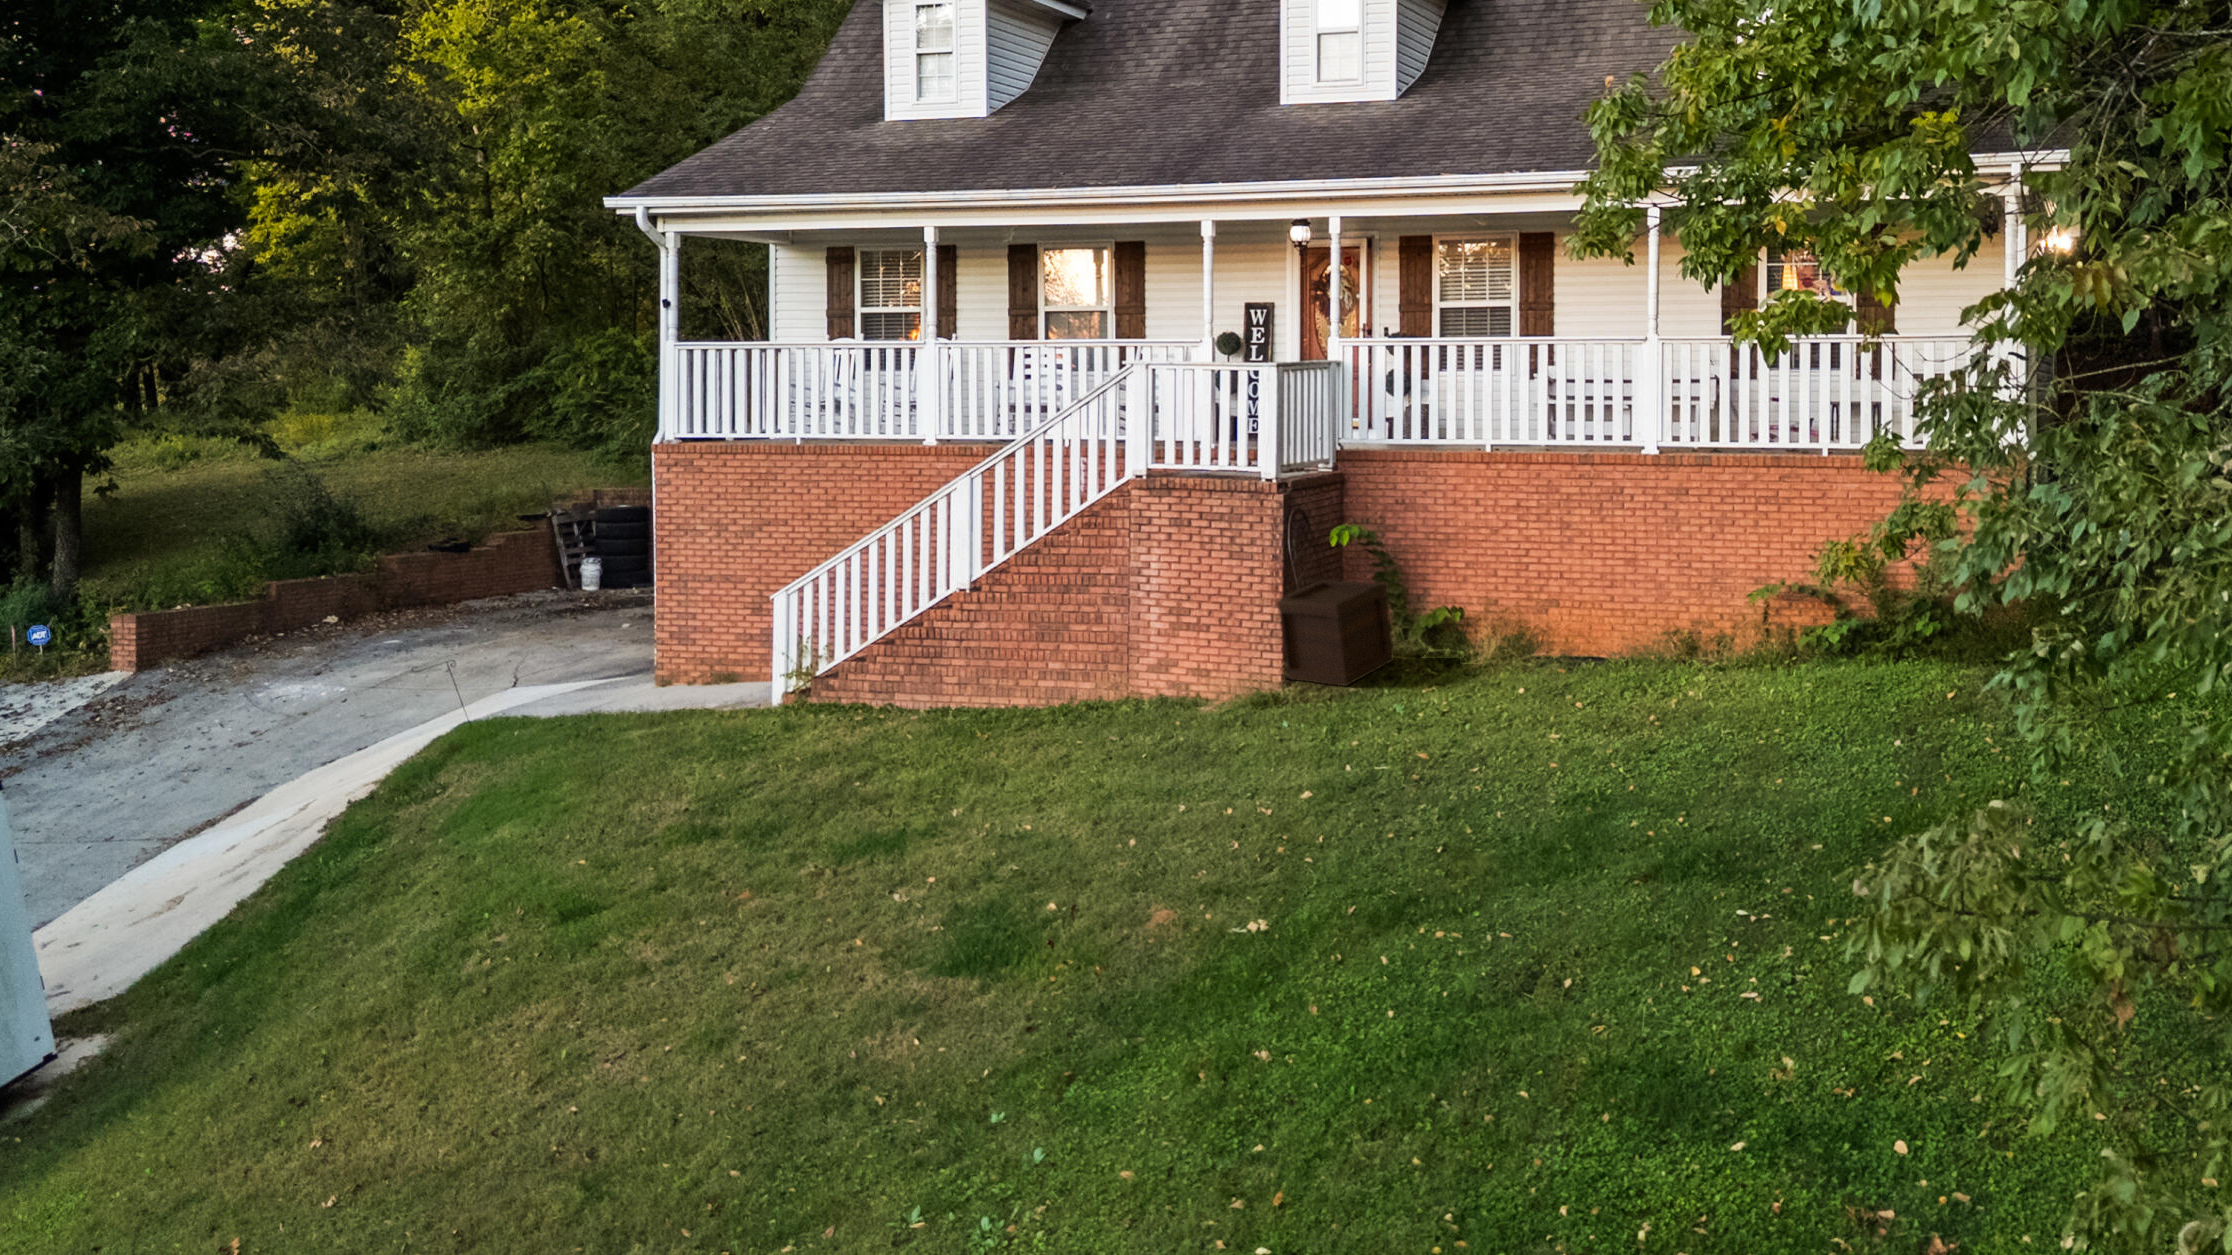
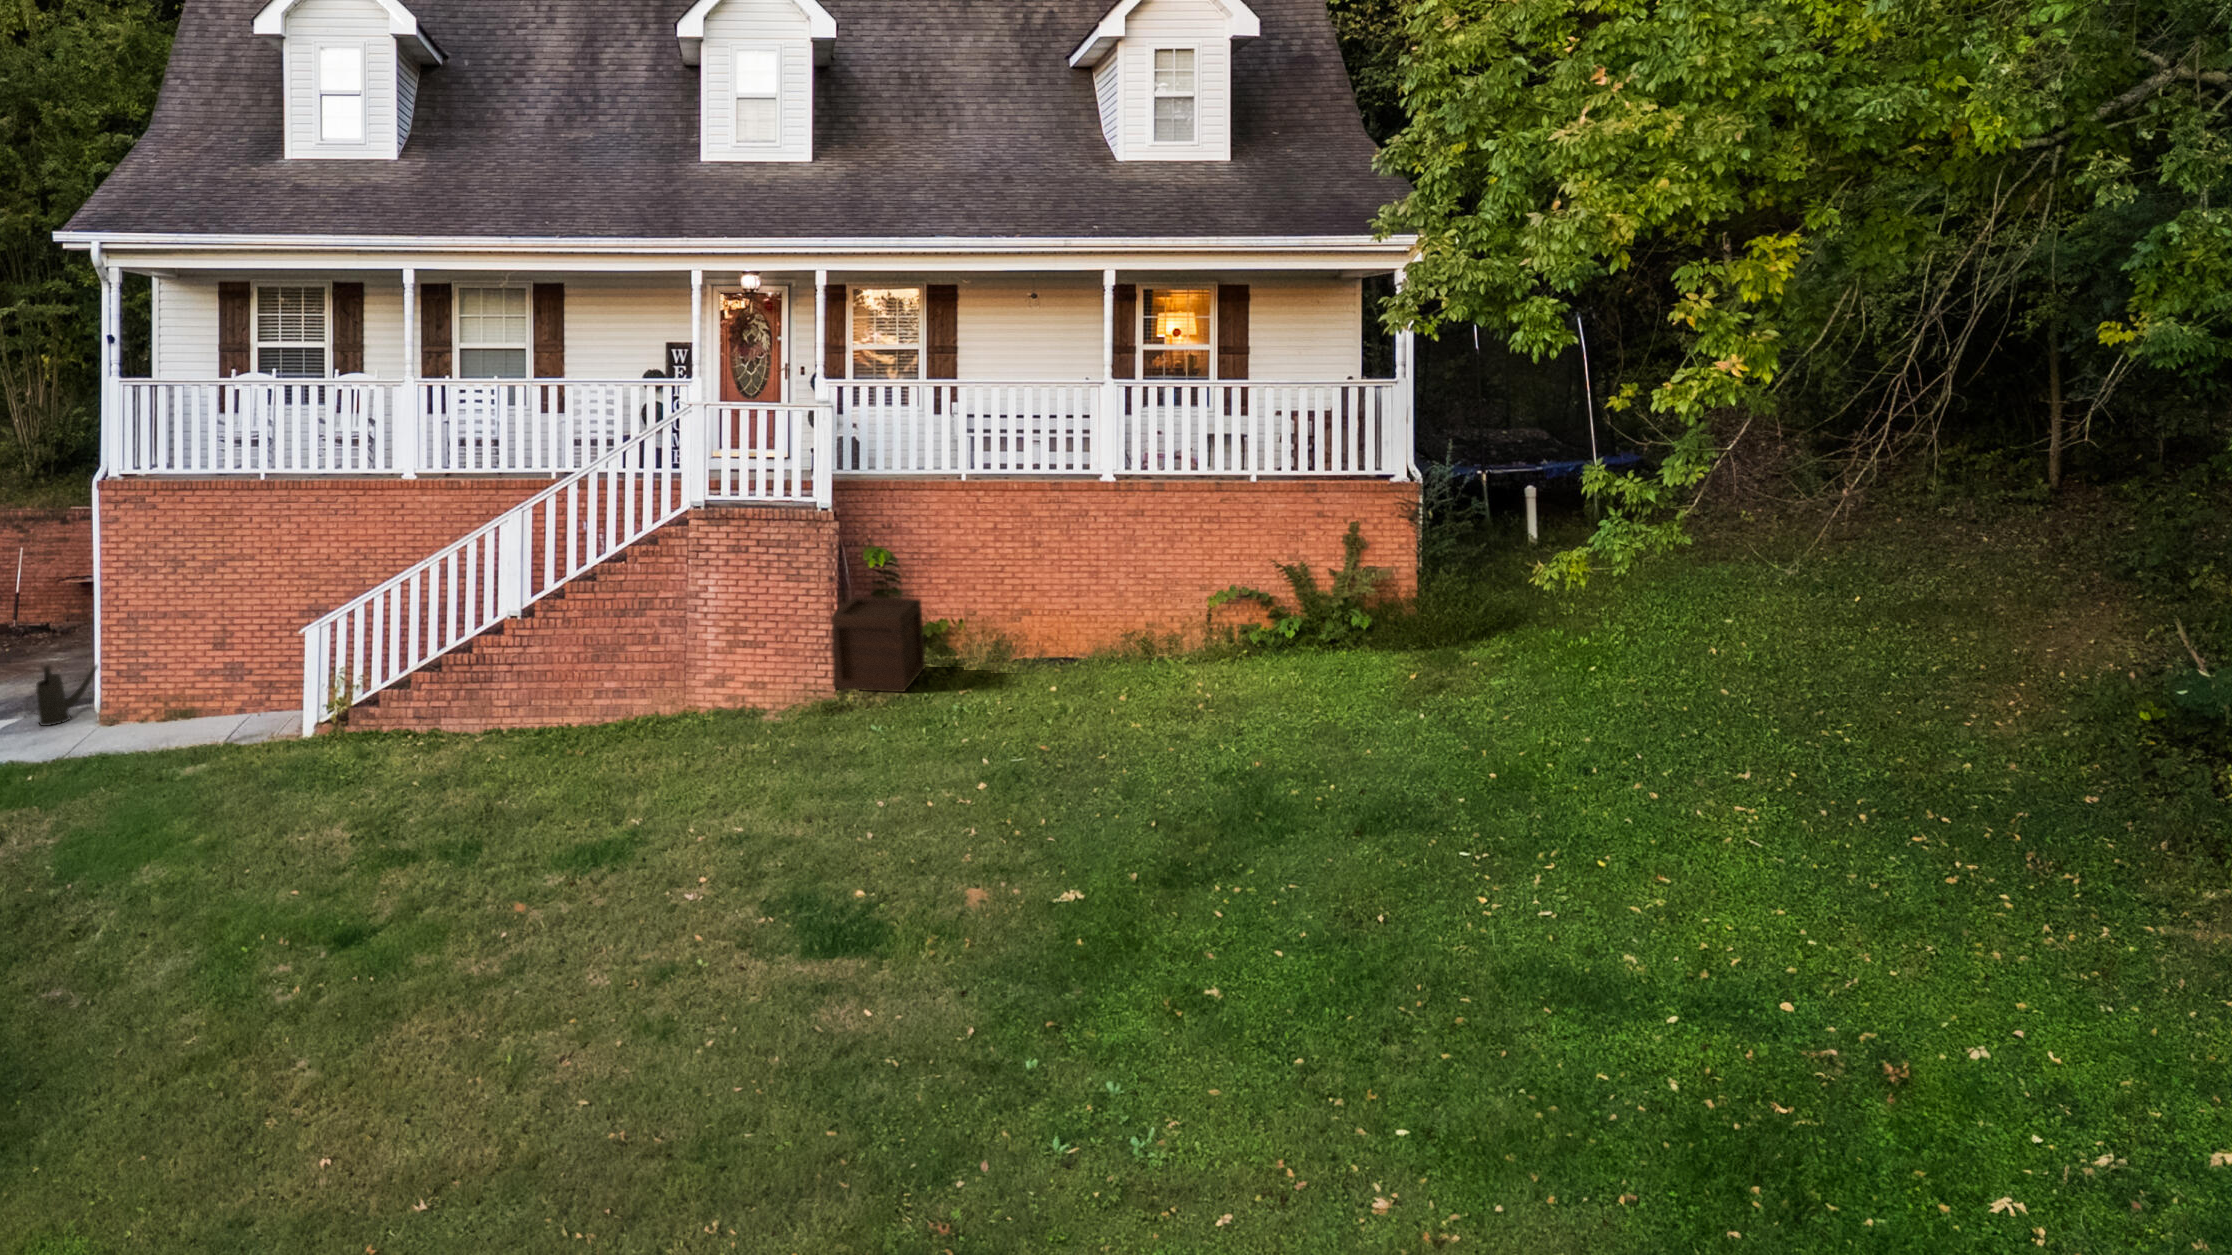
watering can: none [588,620,656,677] -> present [34,665,98,726]

